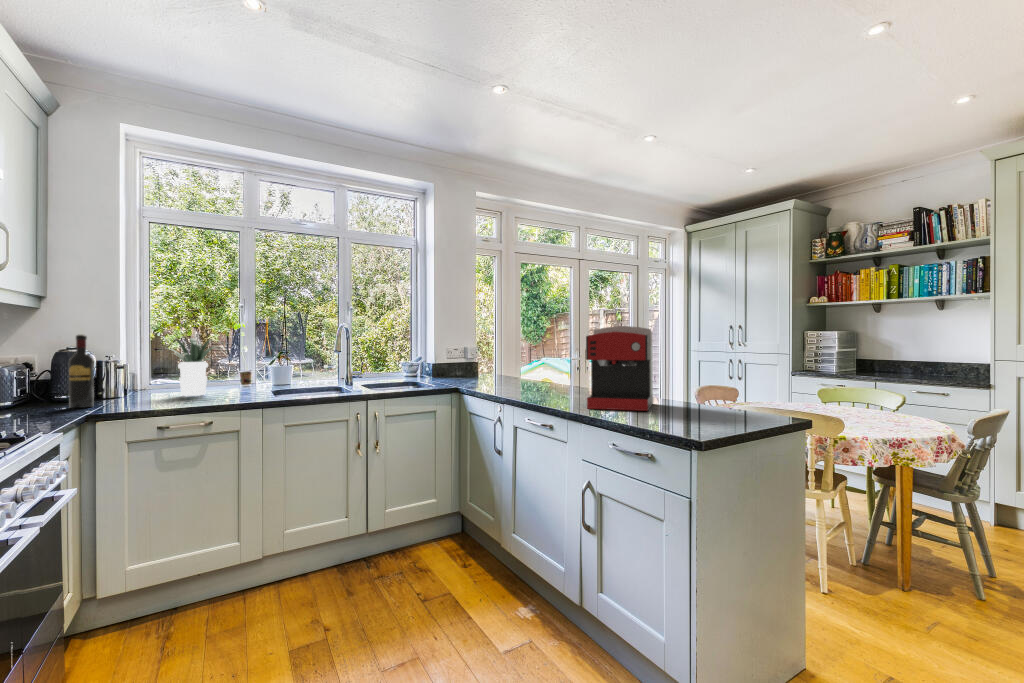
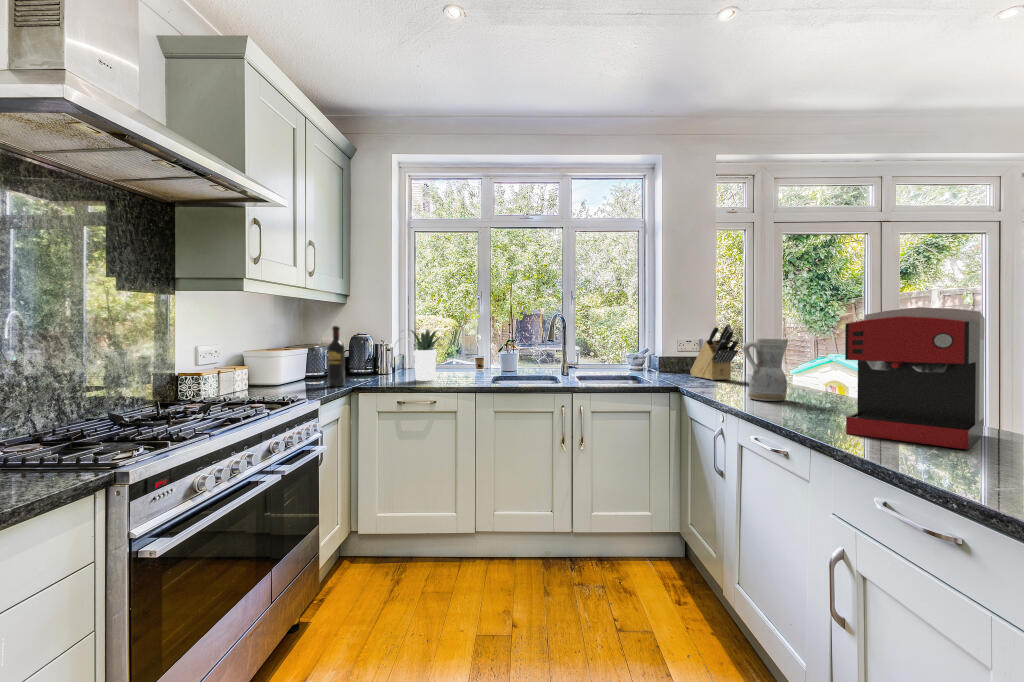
knife block: none [459,334,500,382] -> present [690,324,739,380]
ceramic pitcher: none [513,346,542,394] -> present [743,338,788,401]

